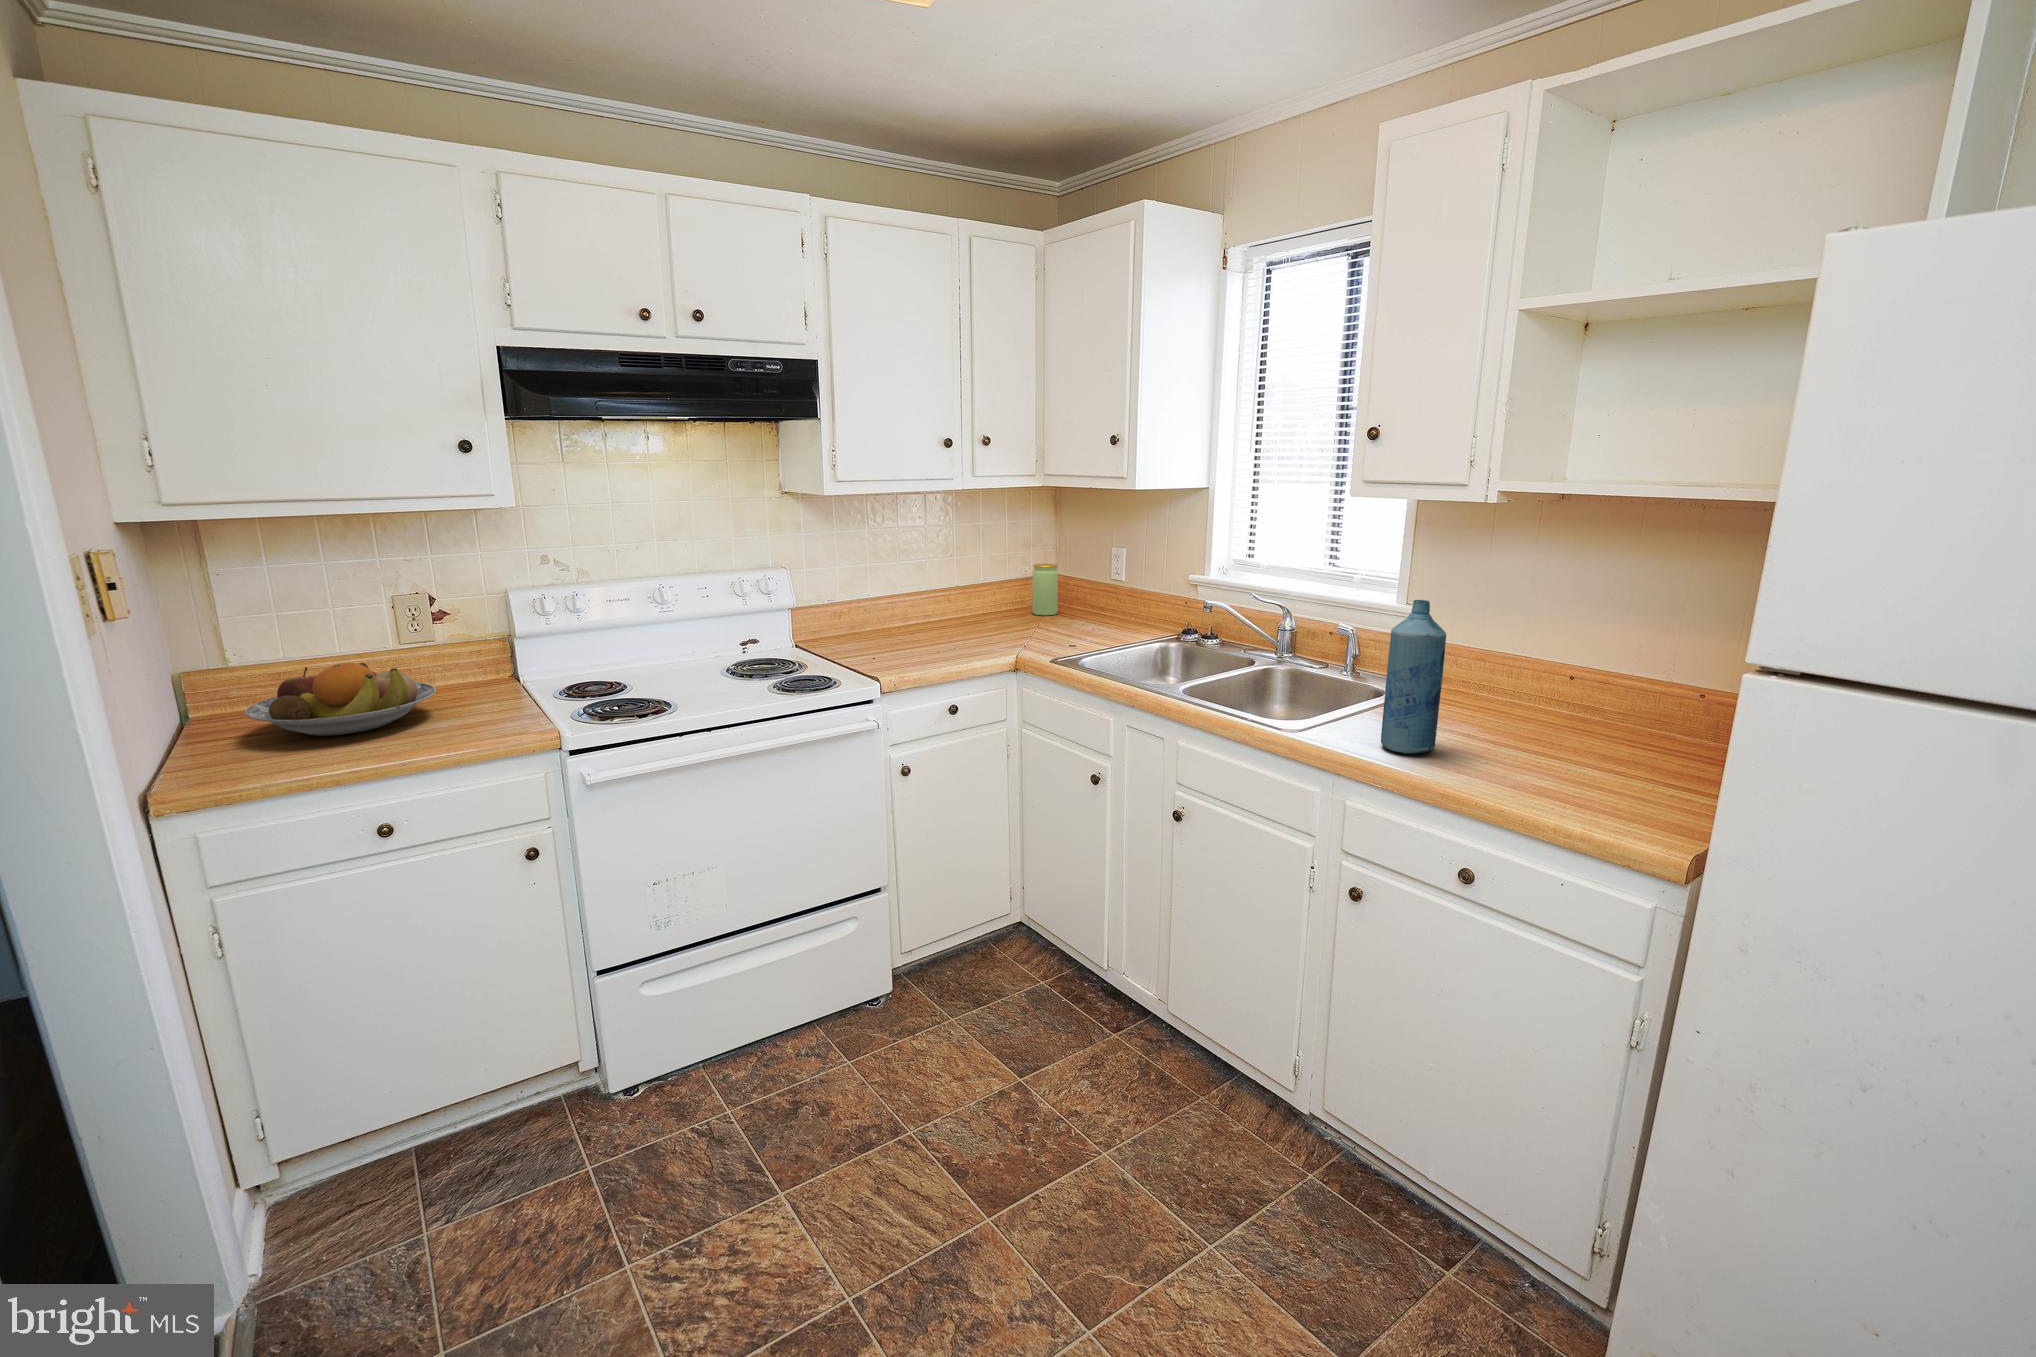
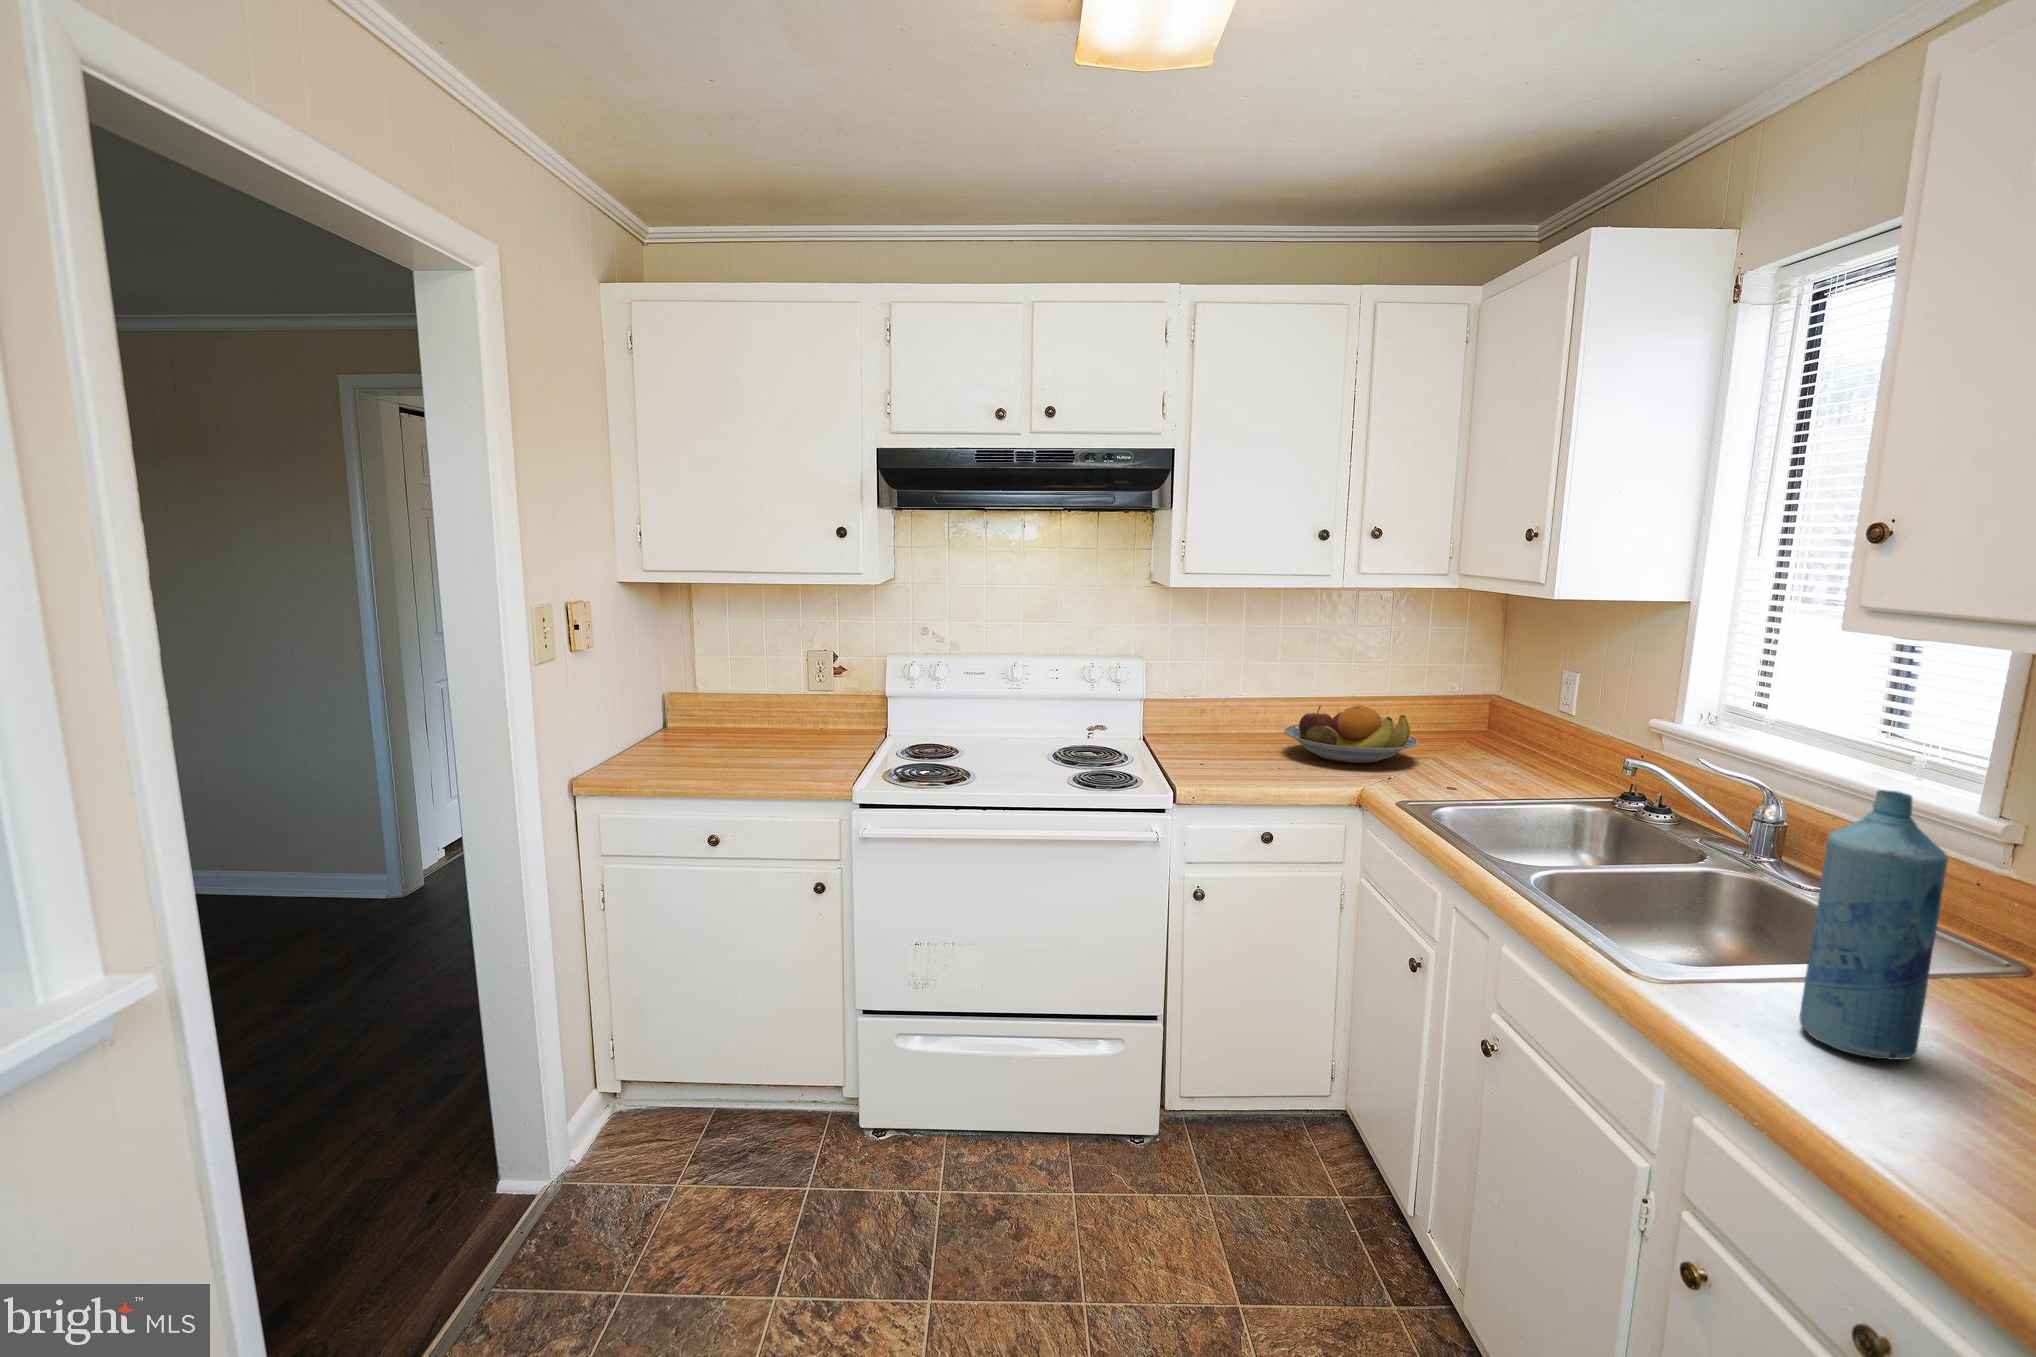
jar: present [1032,564,1058,615] -> none [1449,681,1487,745]
fruit bowl: present [245,663,436,736] -> present [1284,706,1418,763]

